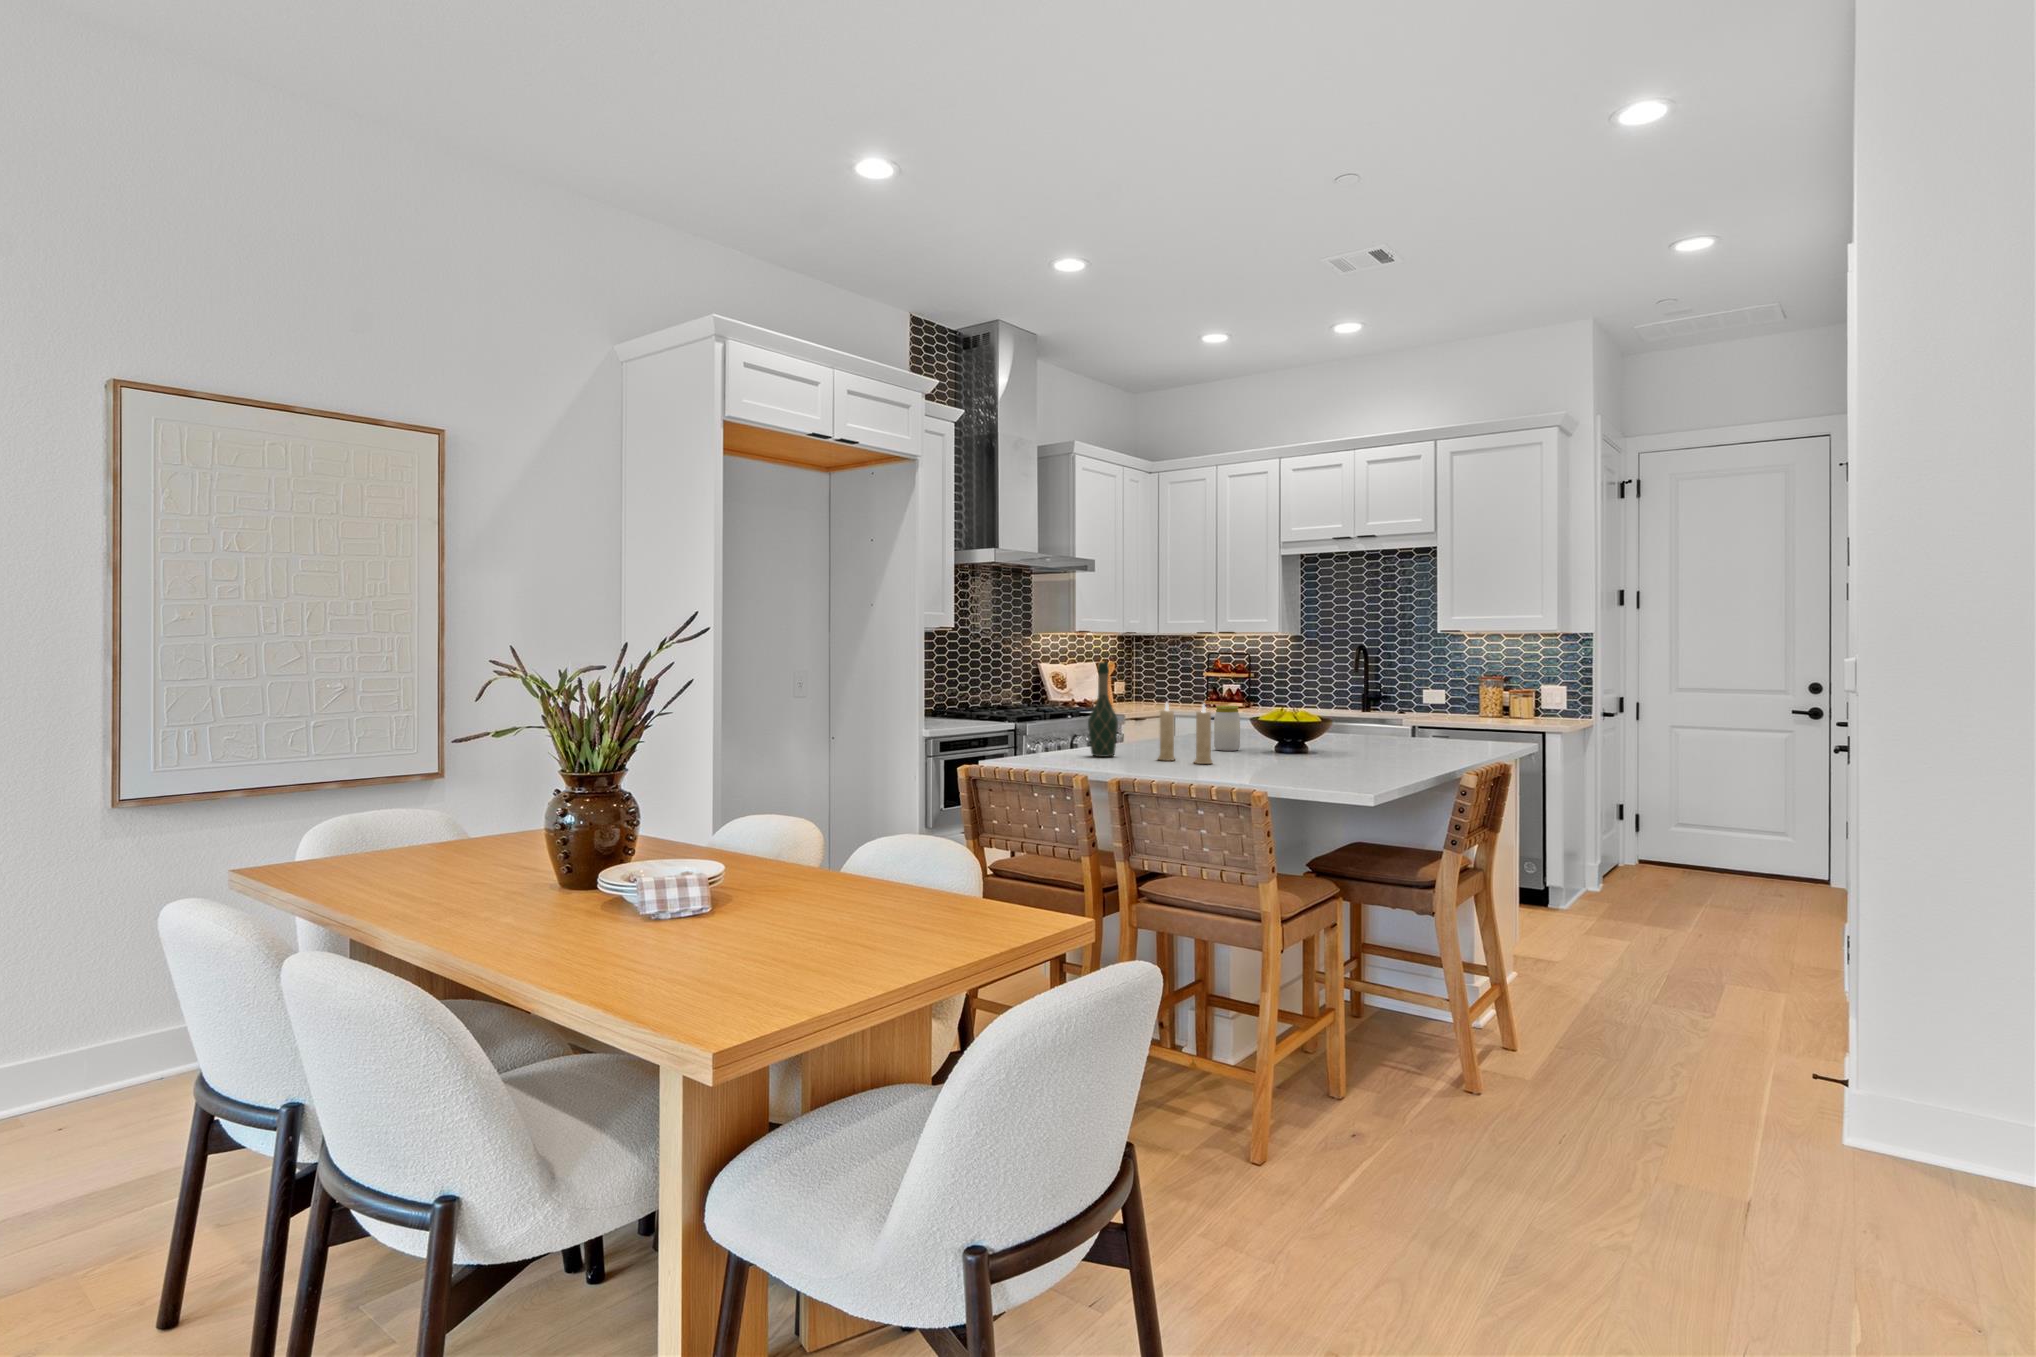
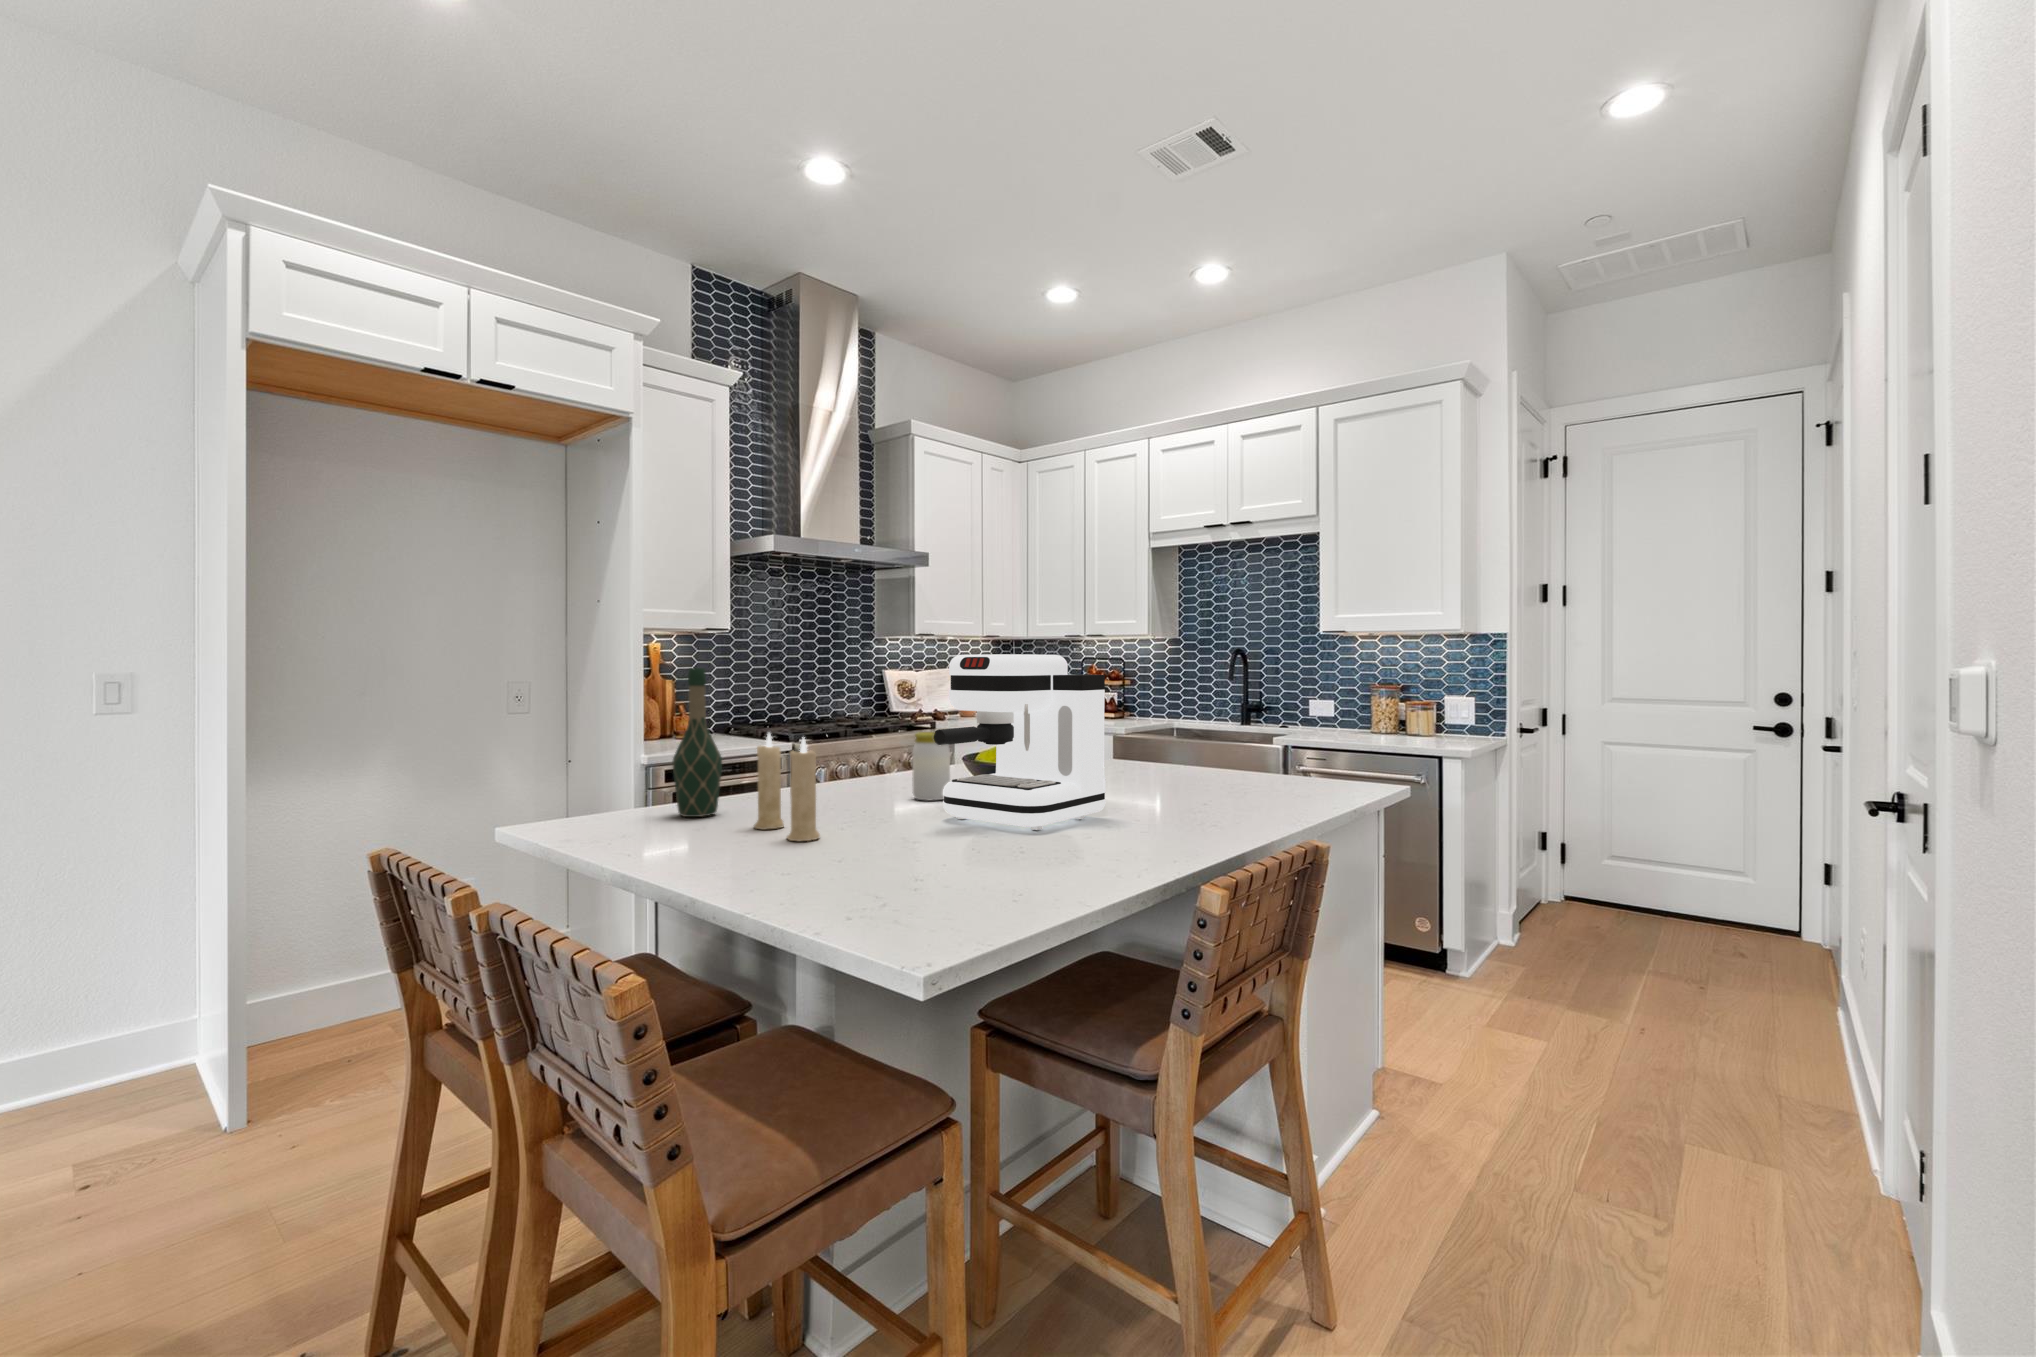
coffee maker: none [1262,654,1361,760] -> present [933,654,1106,830]

